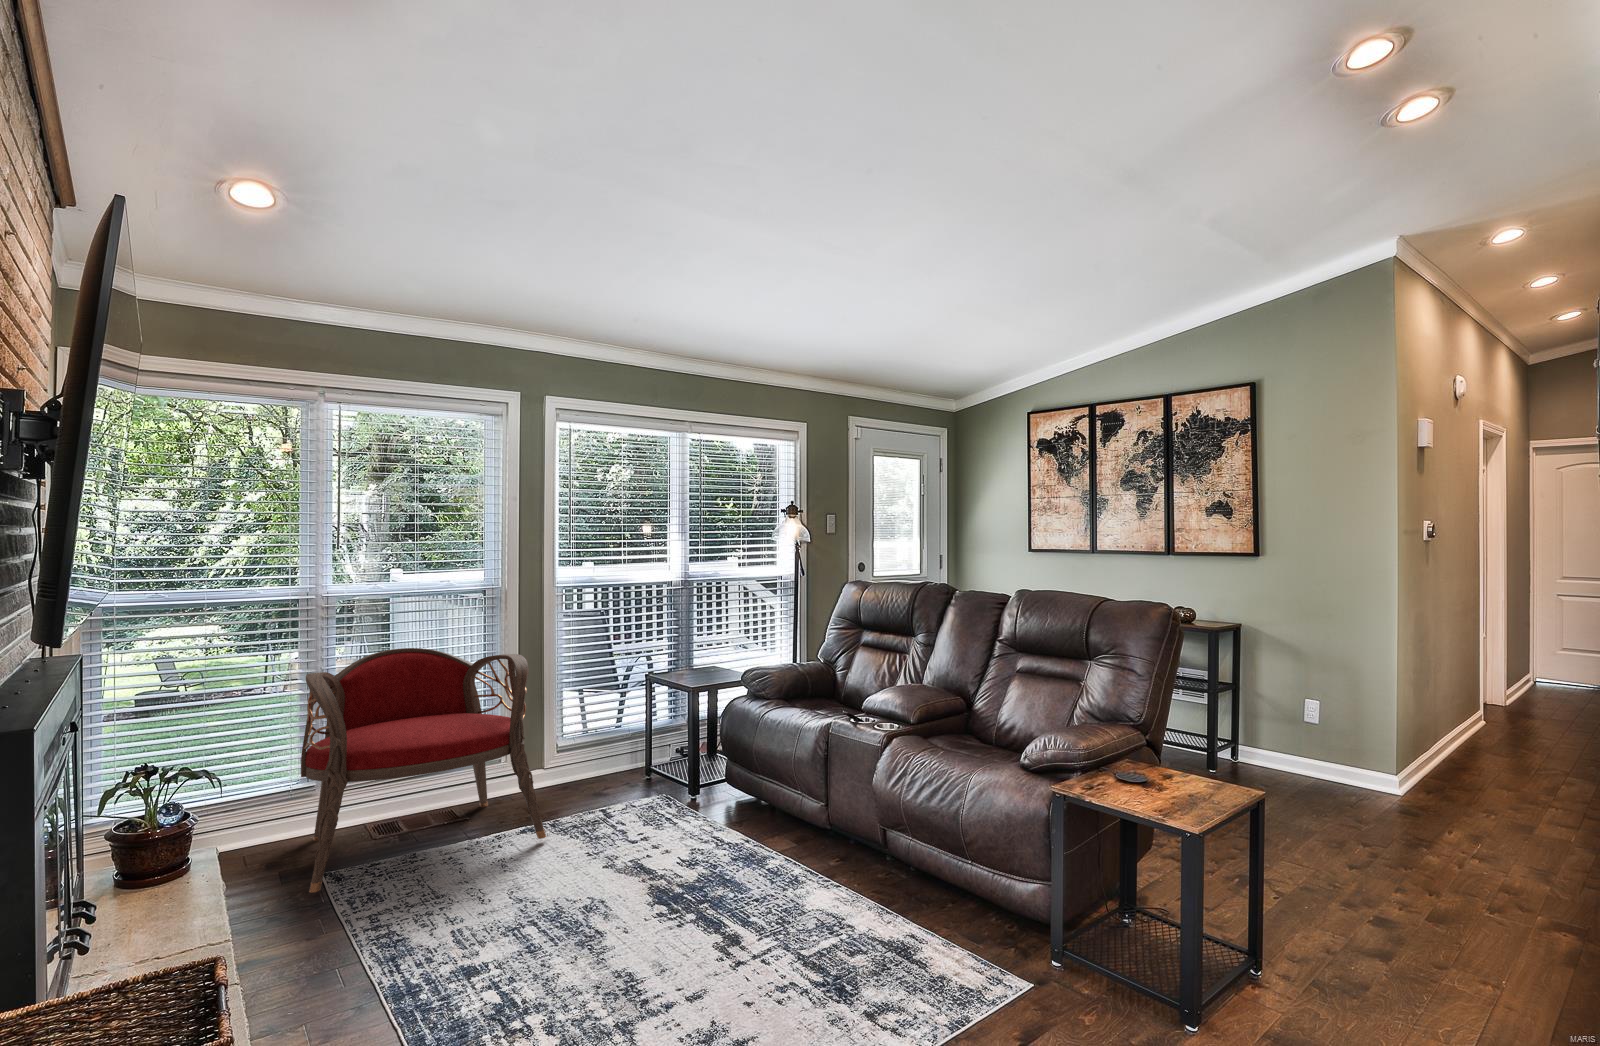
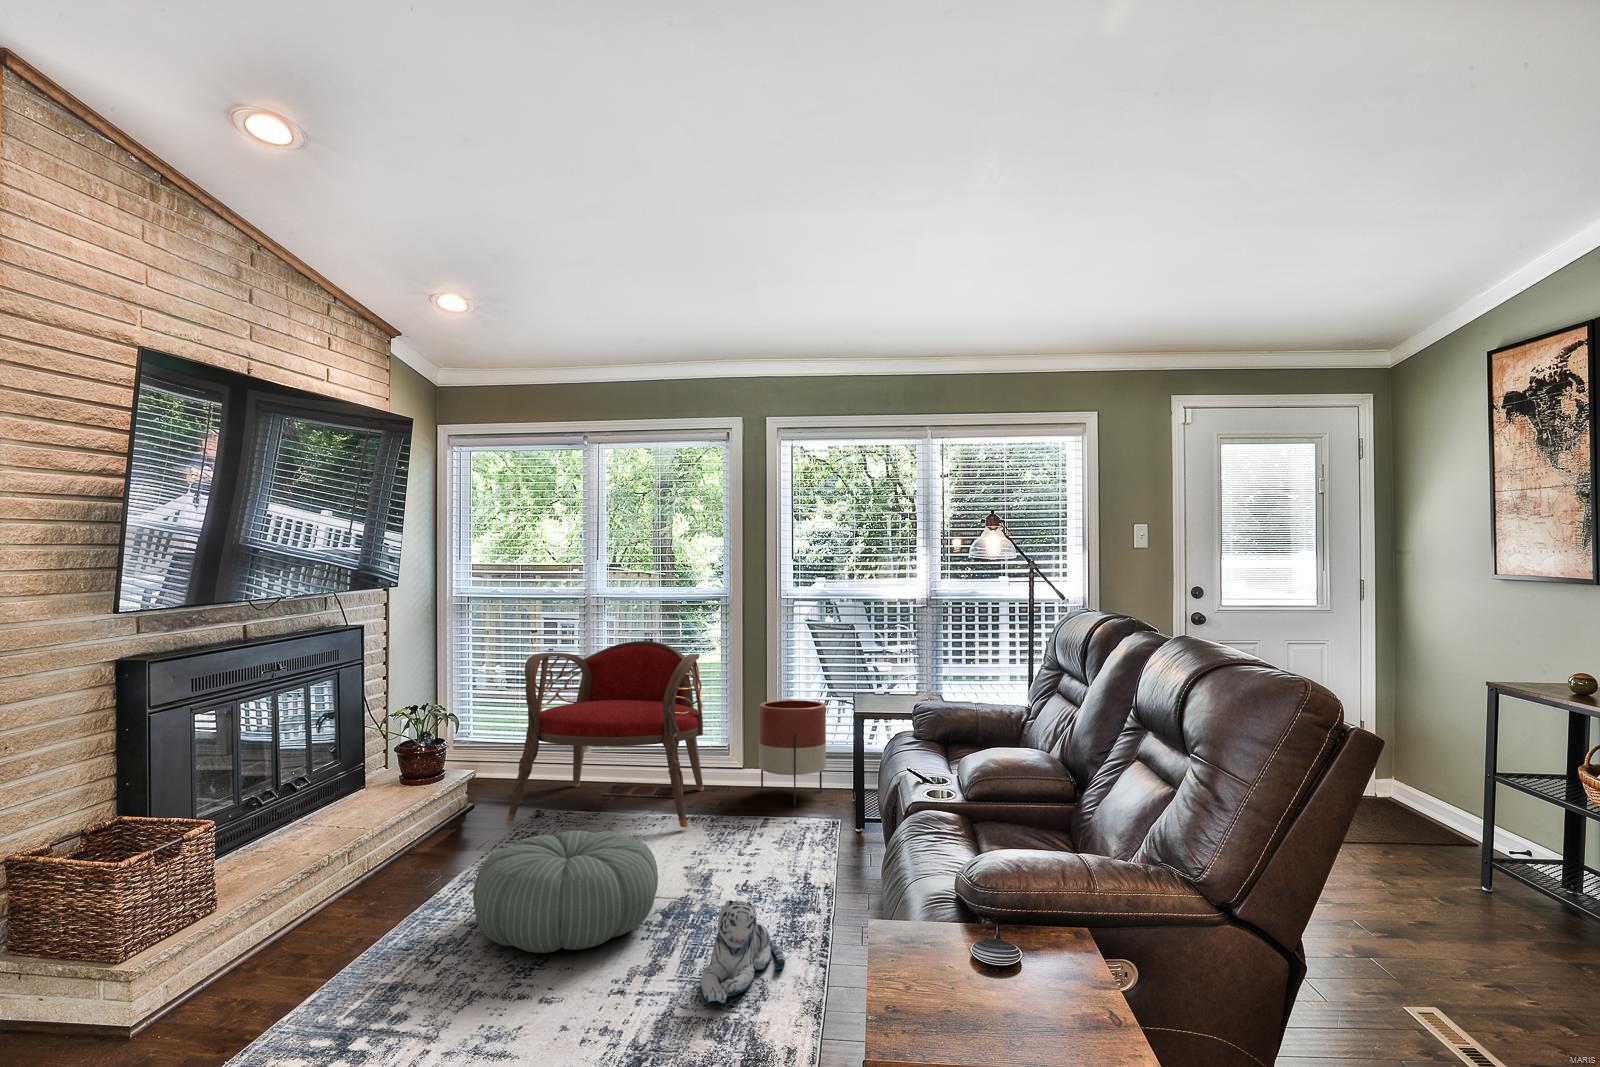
planter: none [551,691,624,795] -> present [759,700,826,806]
pouf: none [485,842,682,983] -> present [473,830,658,953]
plush toy: none [761,853,832,942] -> present [700,900,785,1003]

